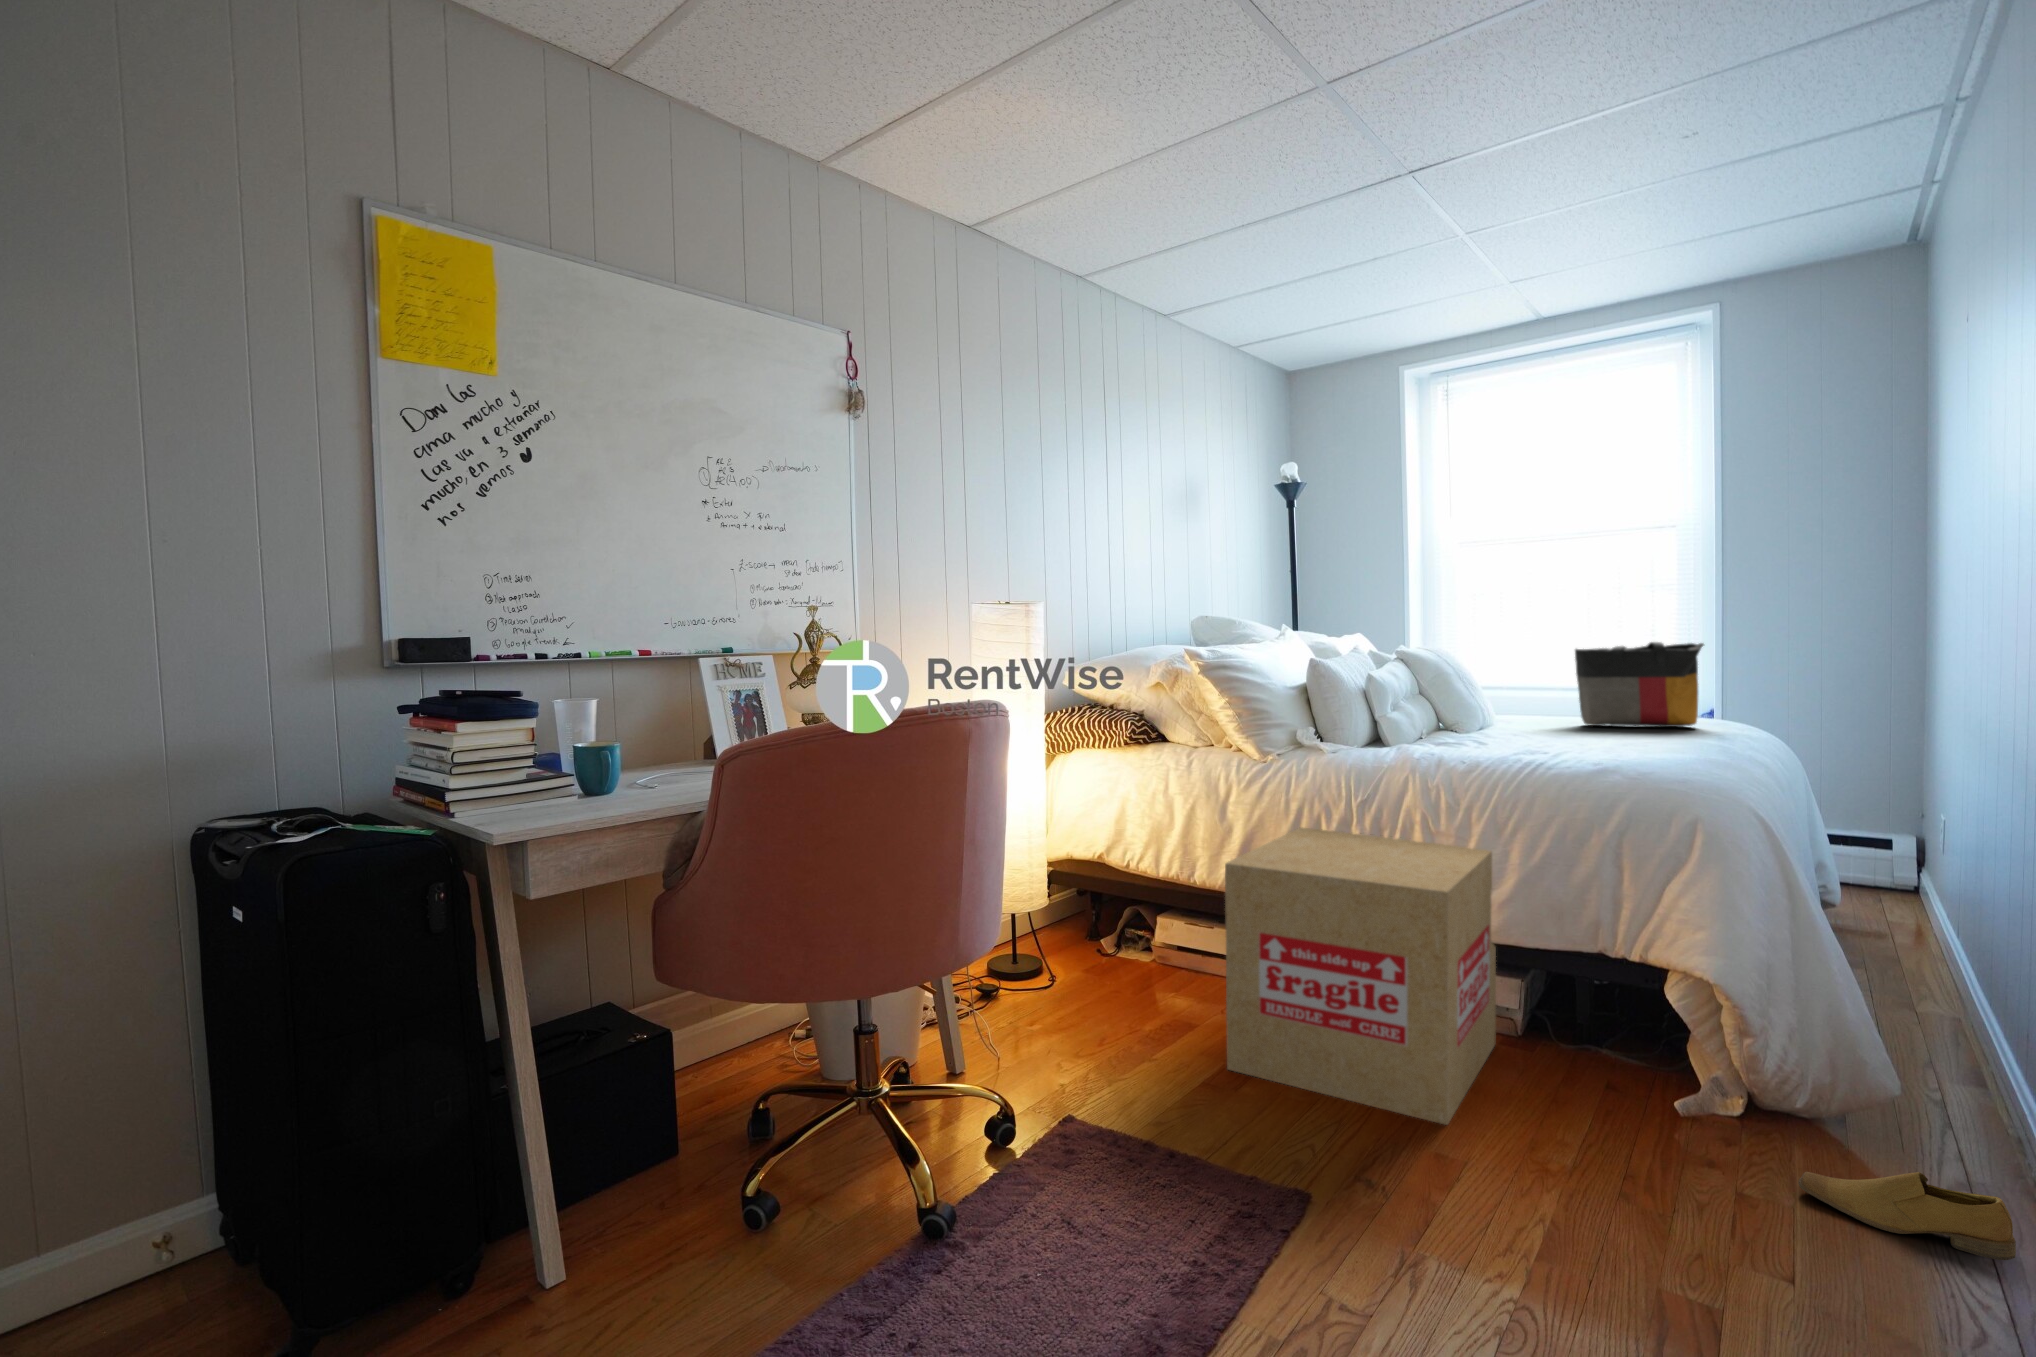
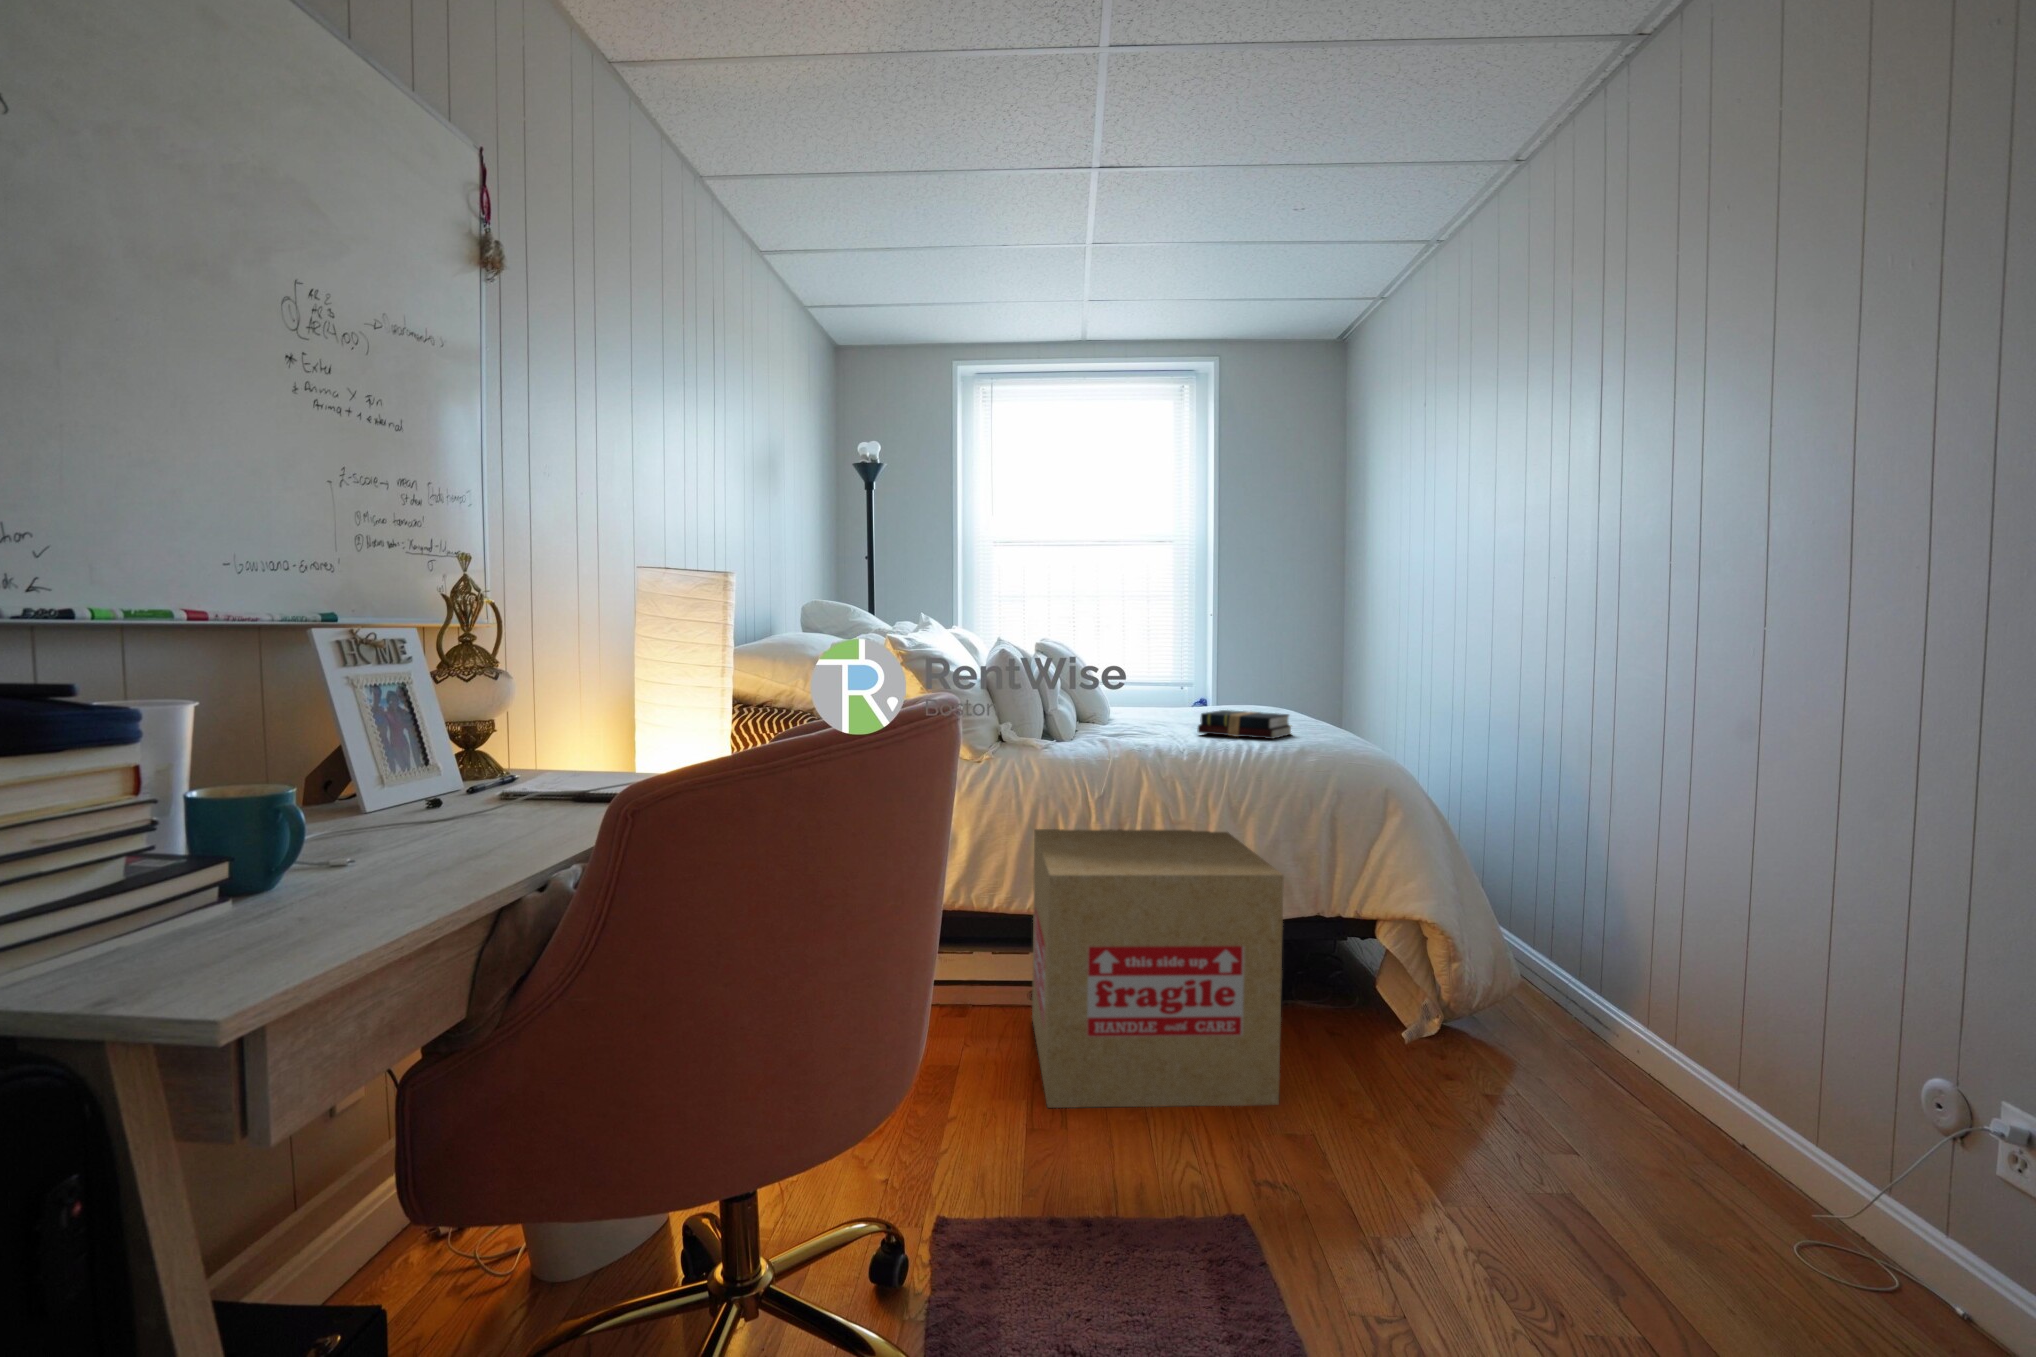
tote bag: present [1575,642,1704,727] -> none [1166,642,1259,716]
hardback book: none [1515,721,1637,755] -> present [1198,710,1291,739]
shoe: present [1798,1172,2016,1260] -> none [1526,1045,1666,1097]

